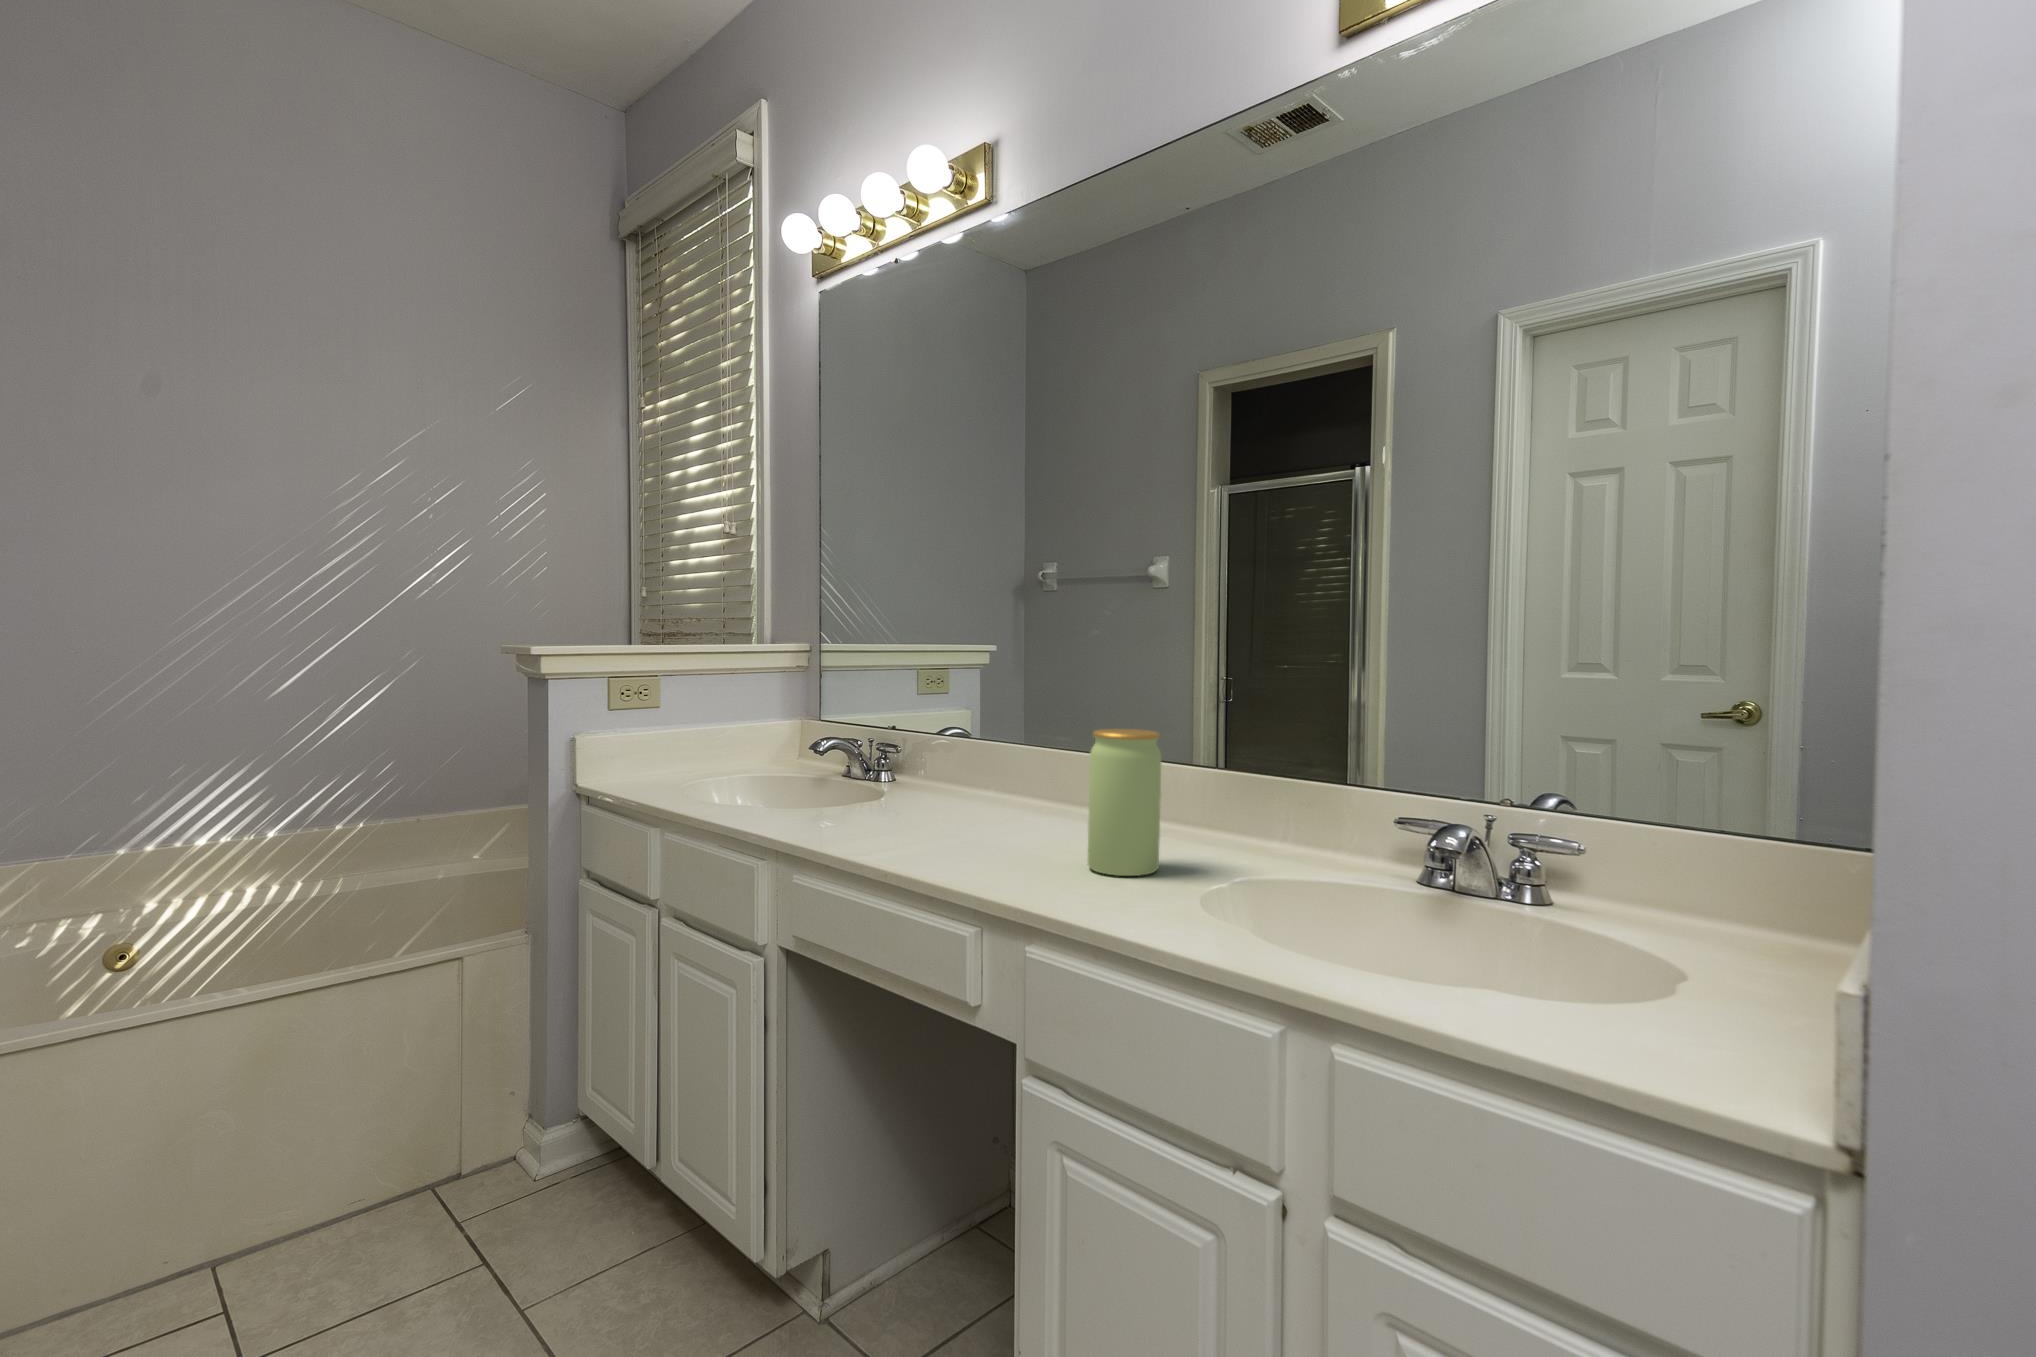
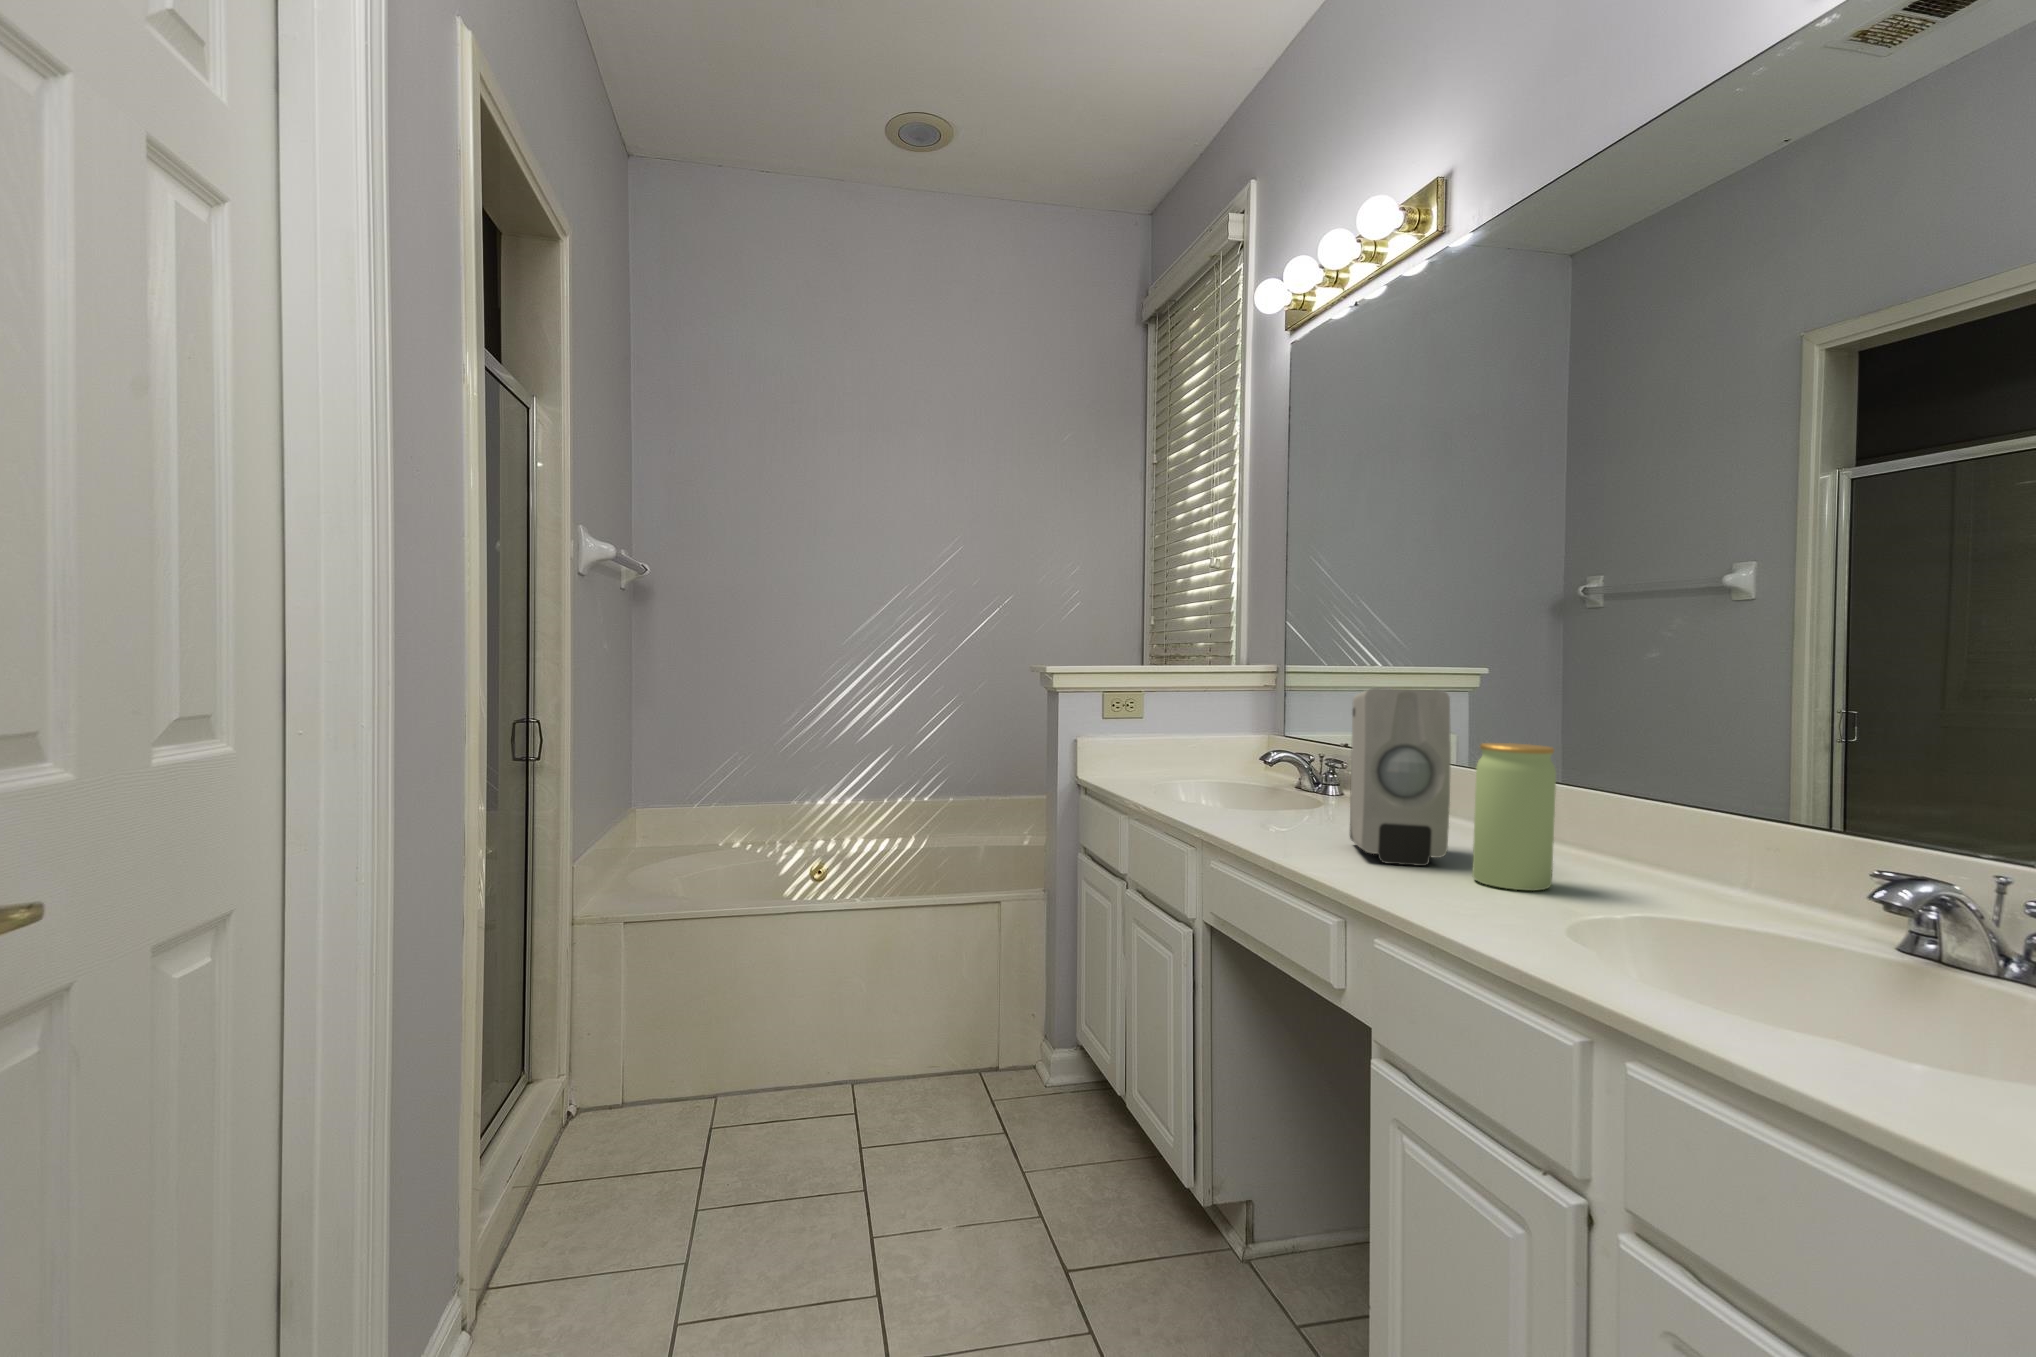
soap dispenser: none [945,677,1057,862] -> present [1350,688,1451,866]

